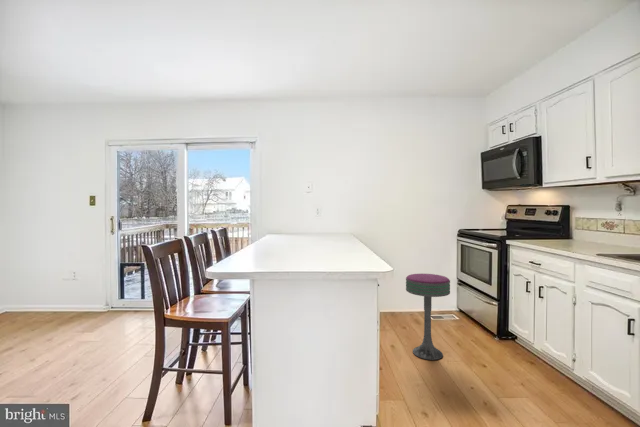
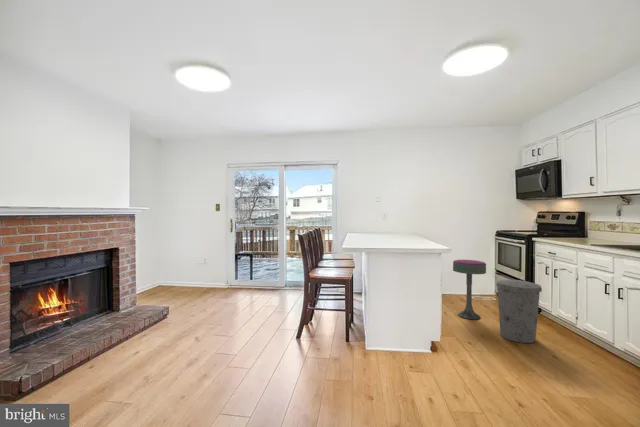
trash can: none [467,306,531,405] -> present [496,280,542,343]

